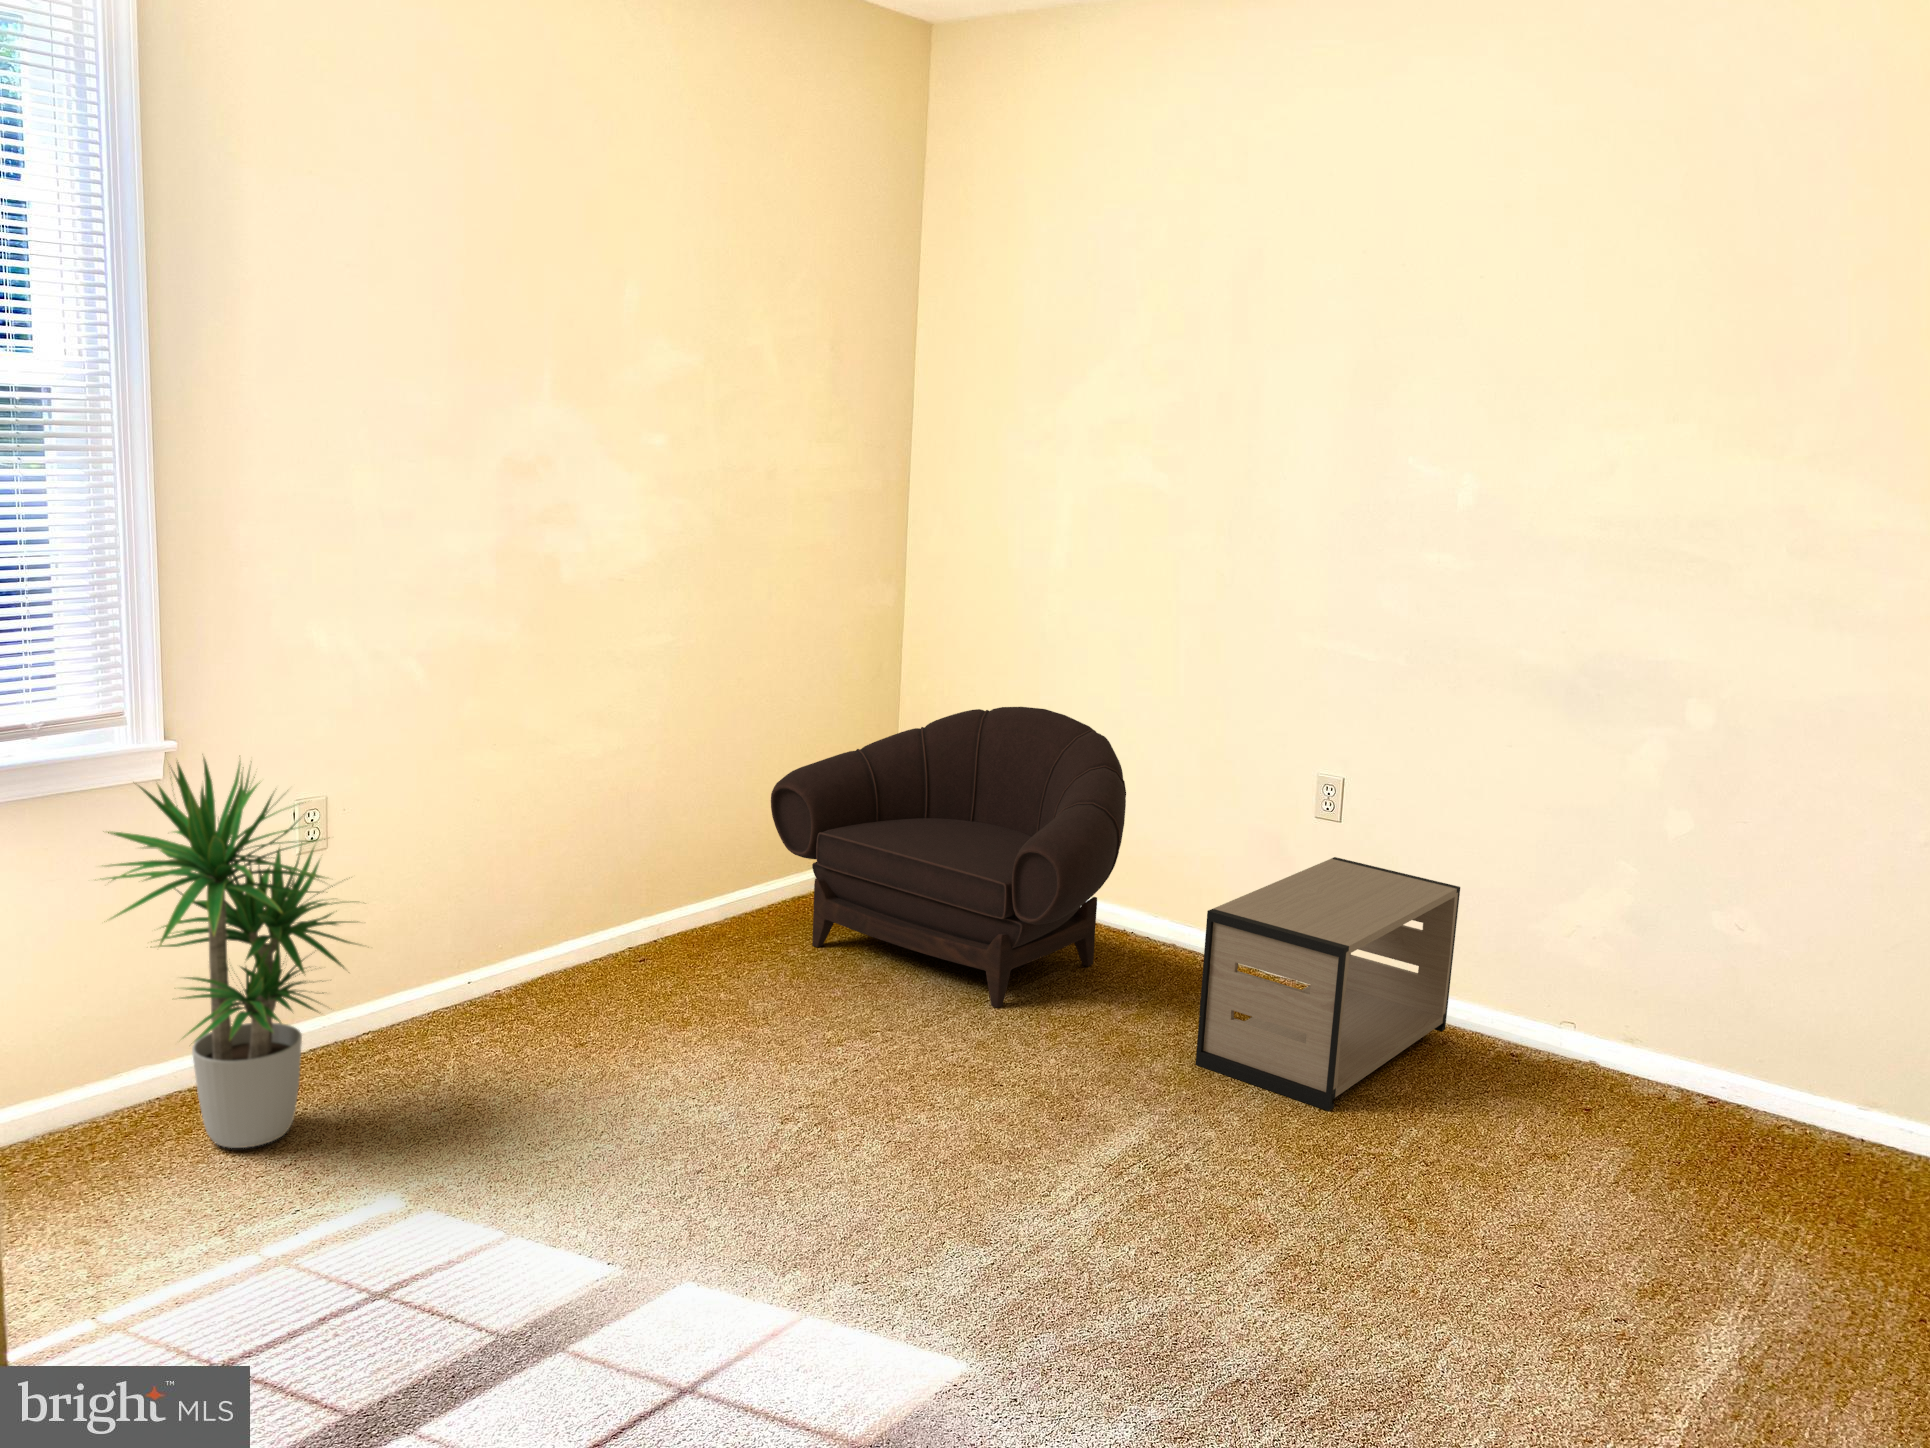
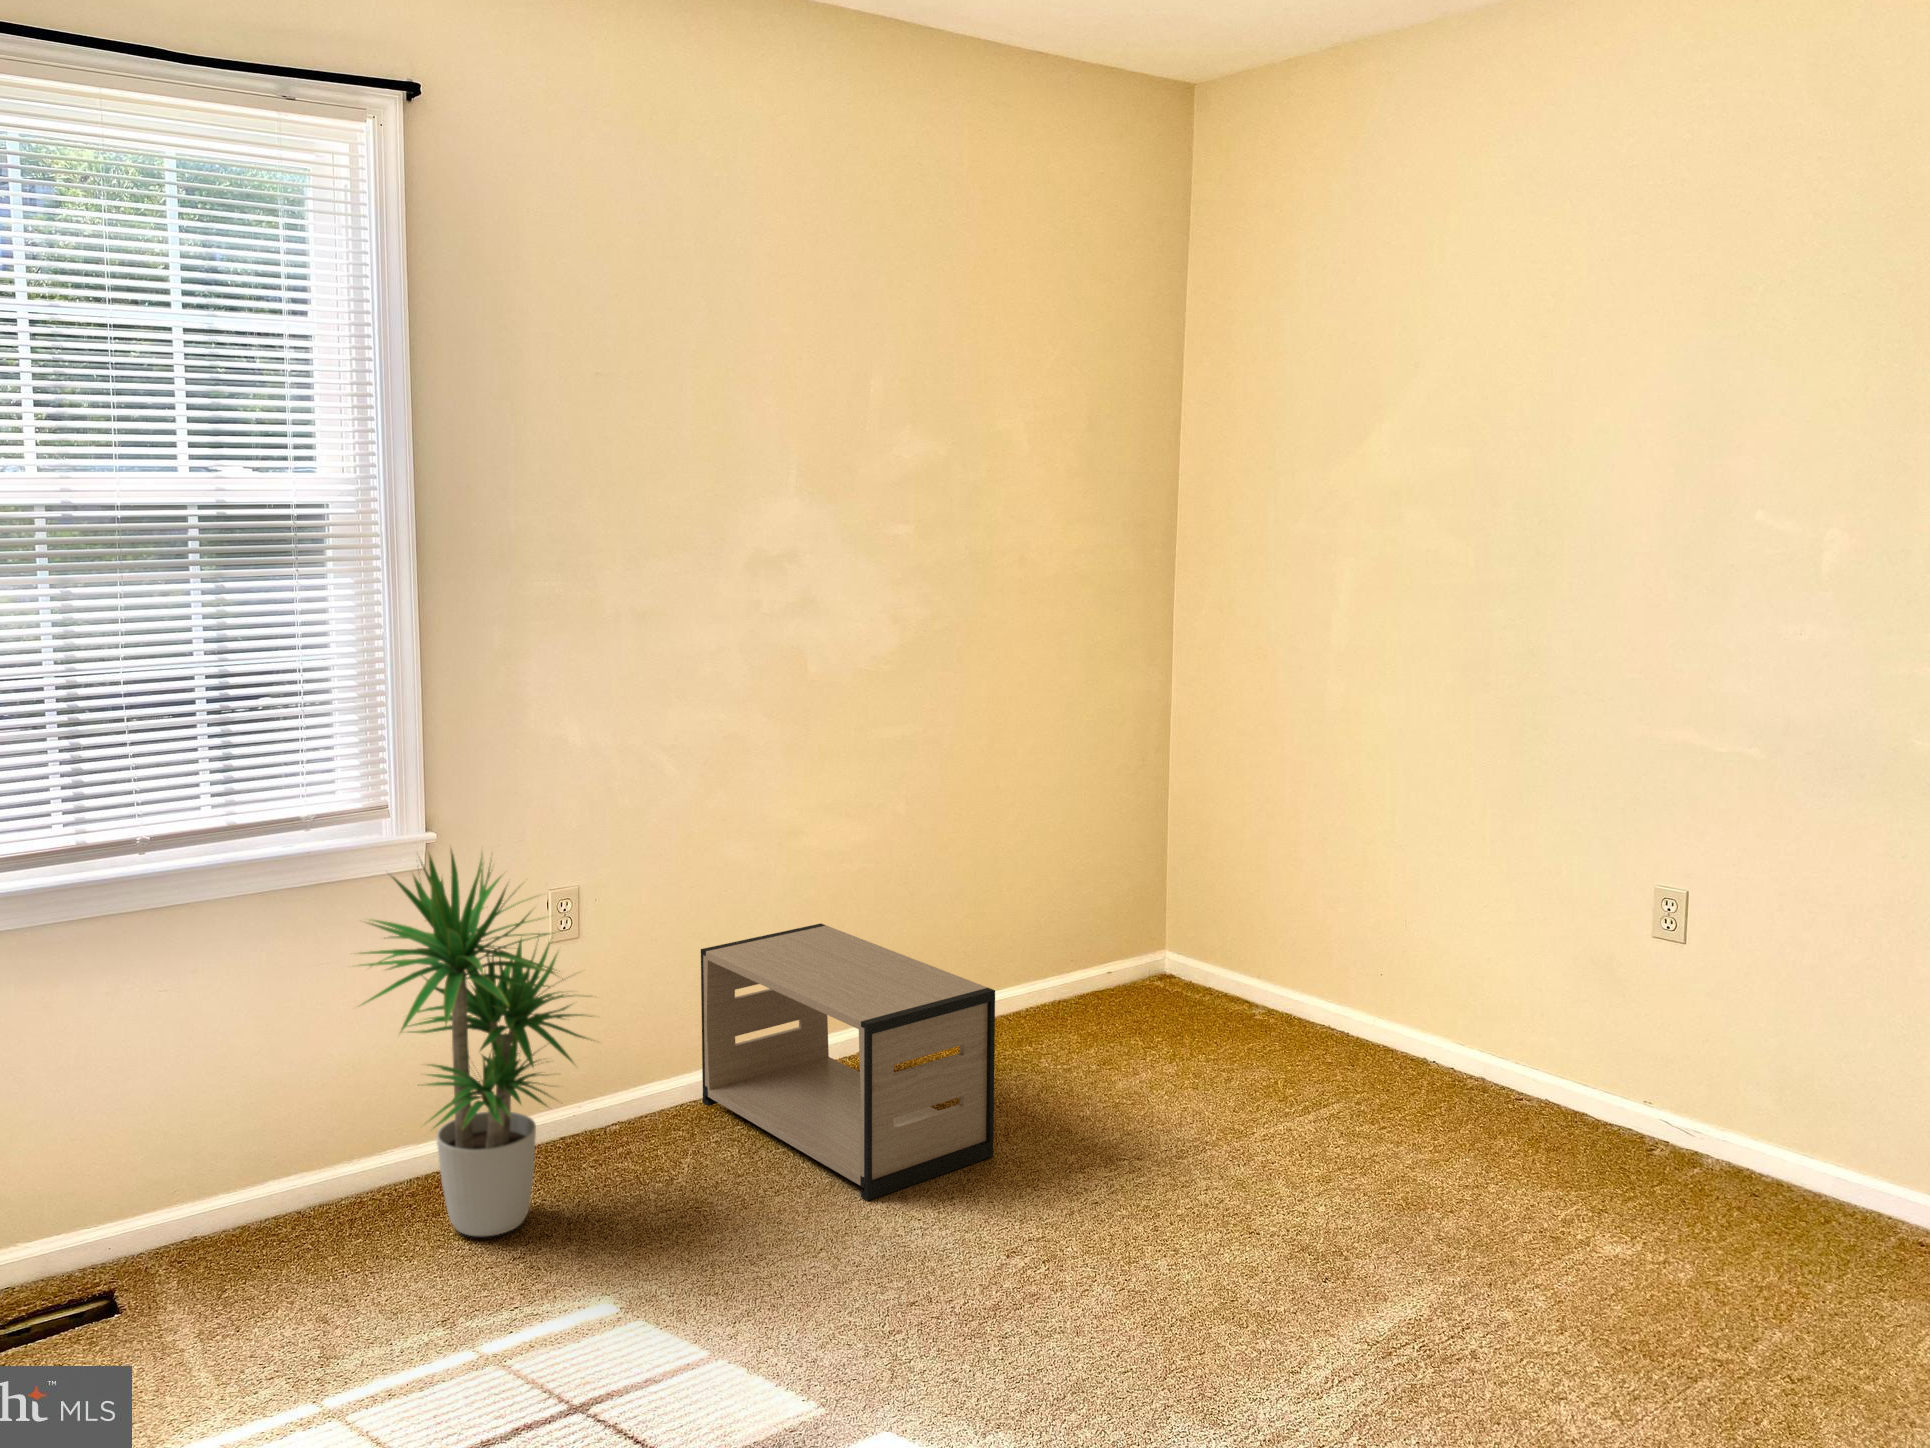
armchair: present [771,707,1126,1008] -> none [1024,800,1420,1140]
nightstand: present [1196,857,1460,1111] -> present [701,923,995,1201]

